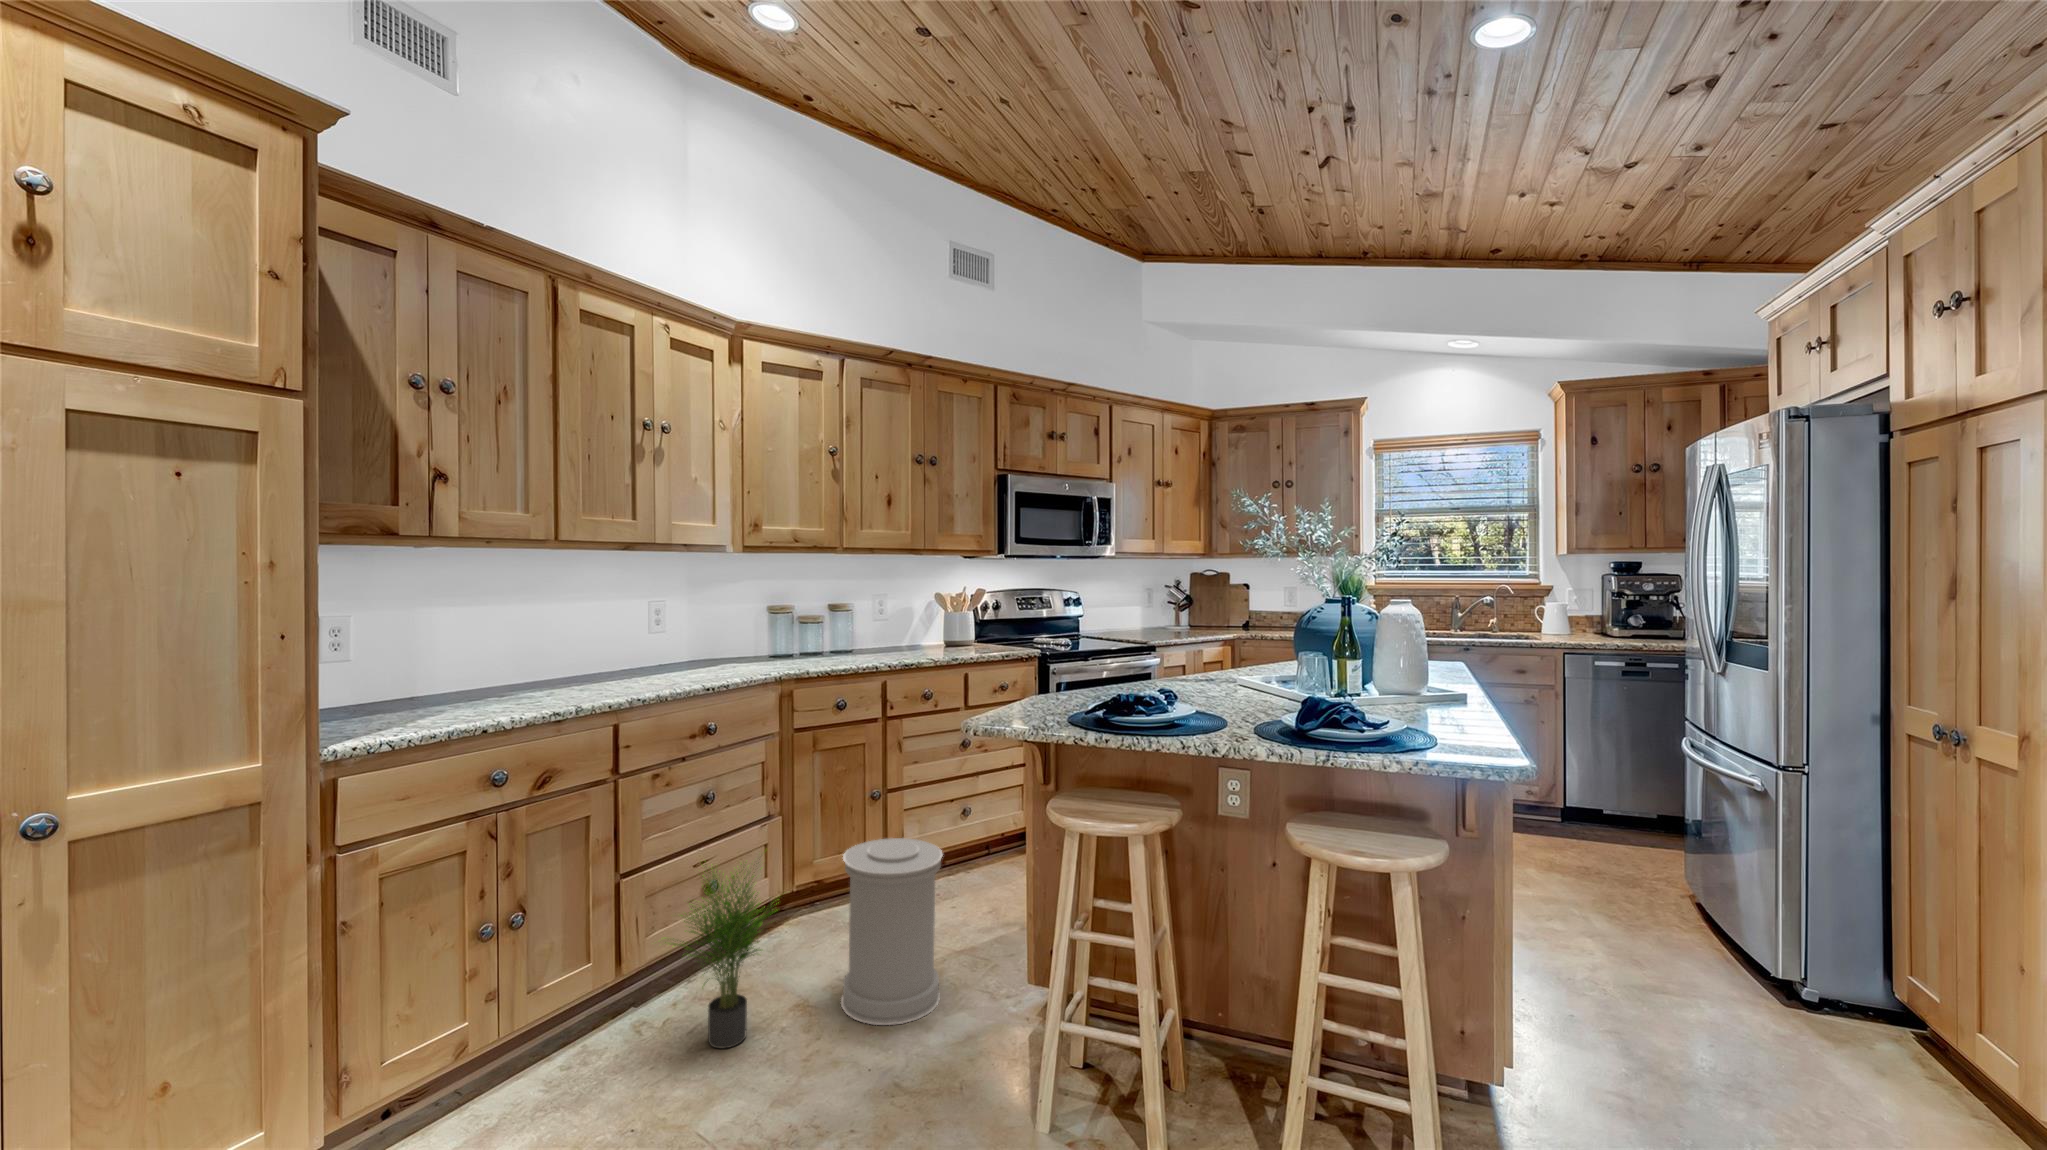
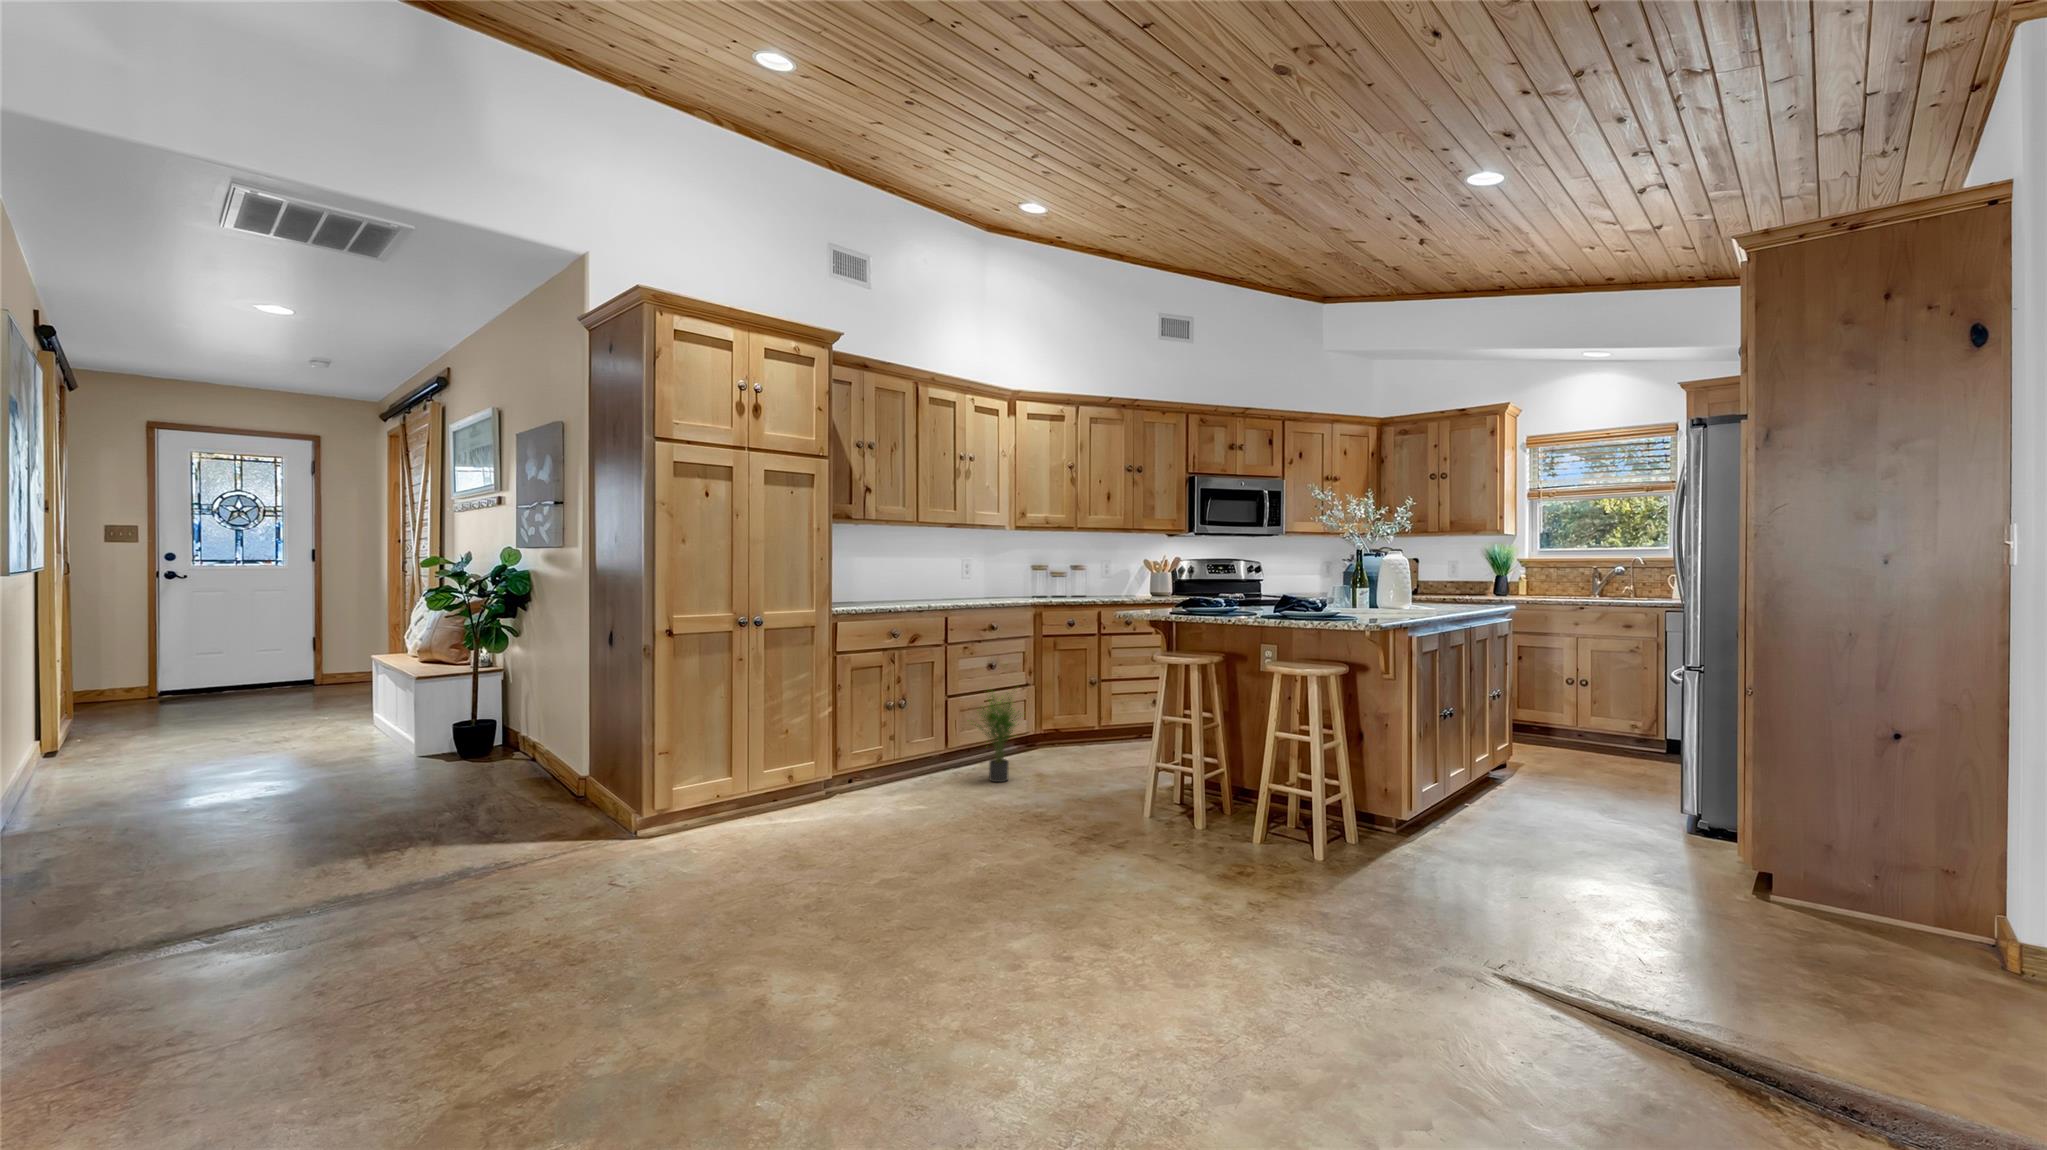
trash can: present [841,838,942,1025] -> none [1059,691,1116,784]

